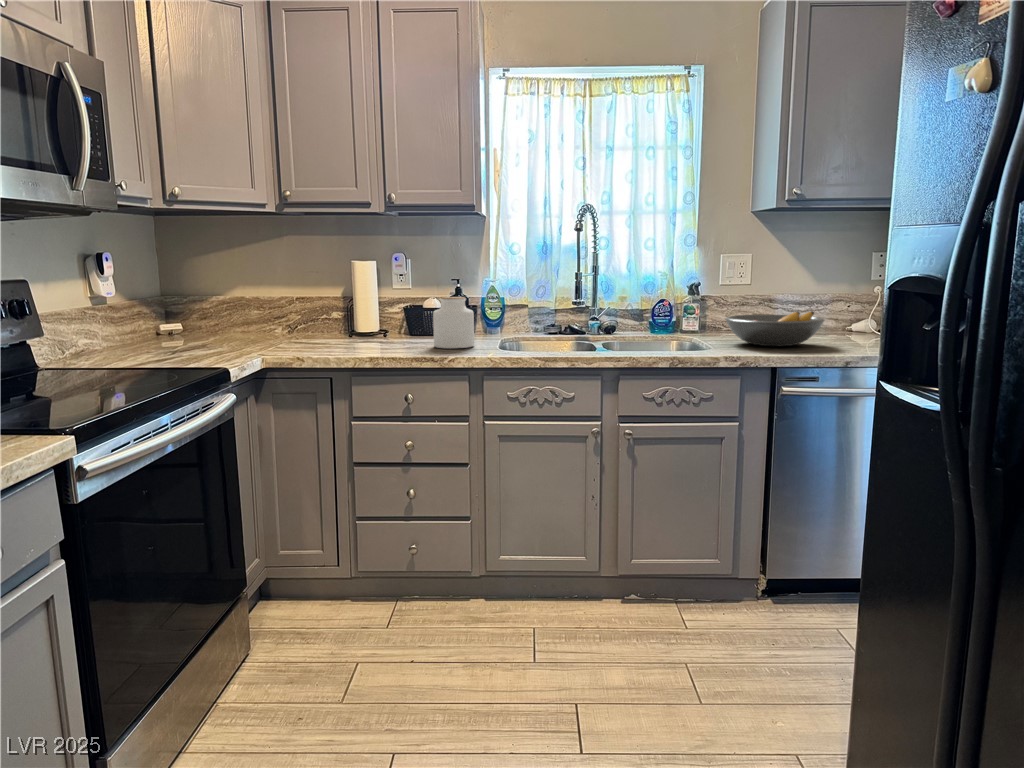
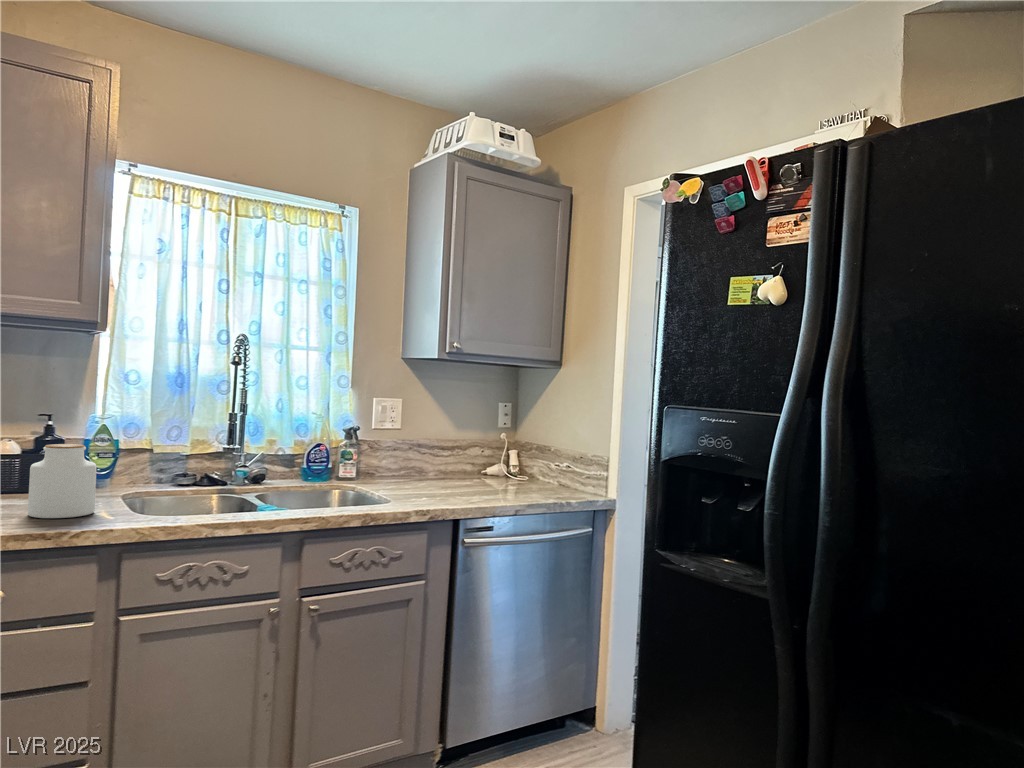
fruit bowl: present [725,311,825,346] -> none [393,458,487,494]

